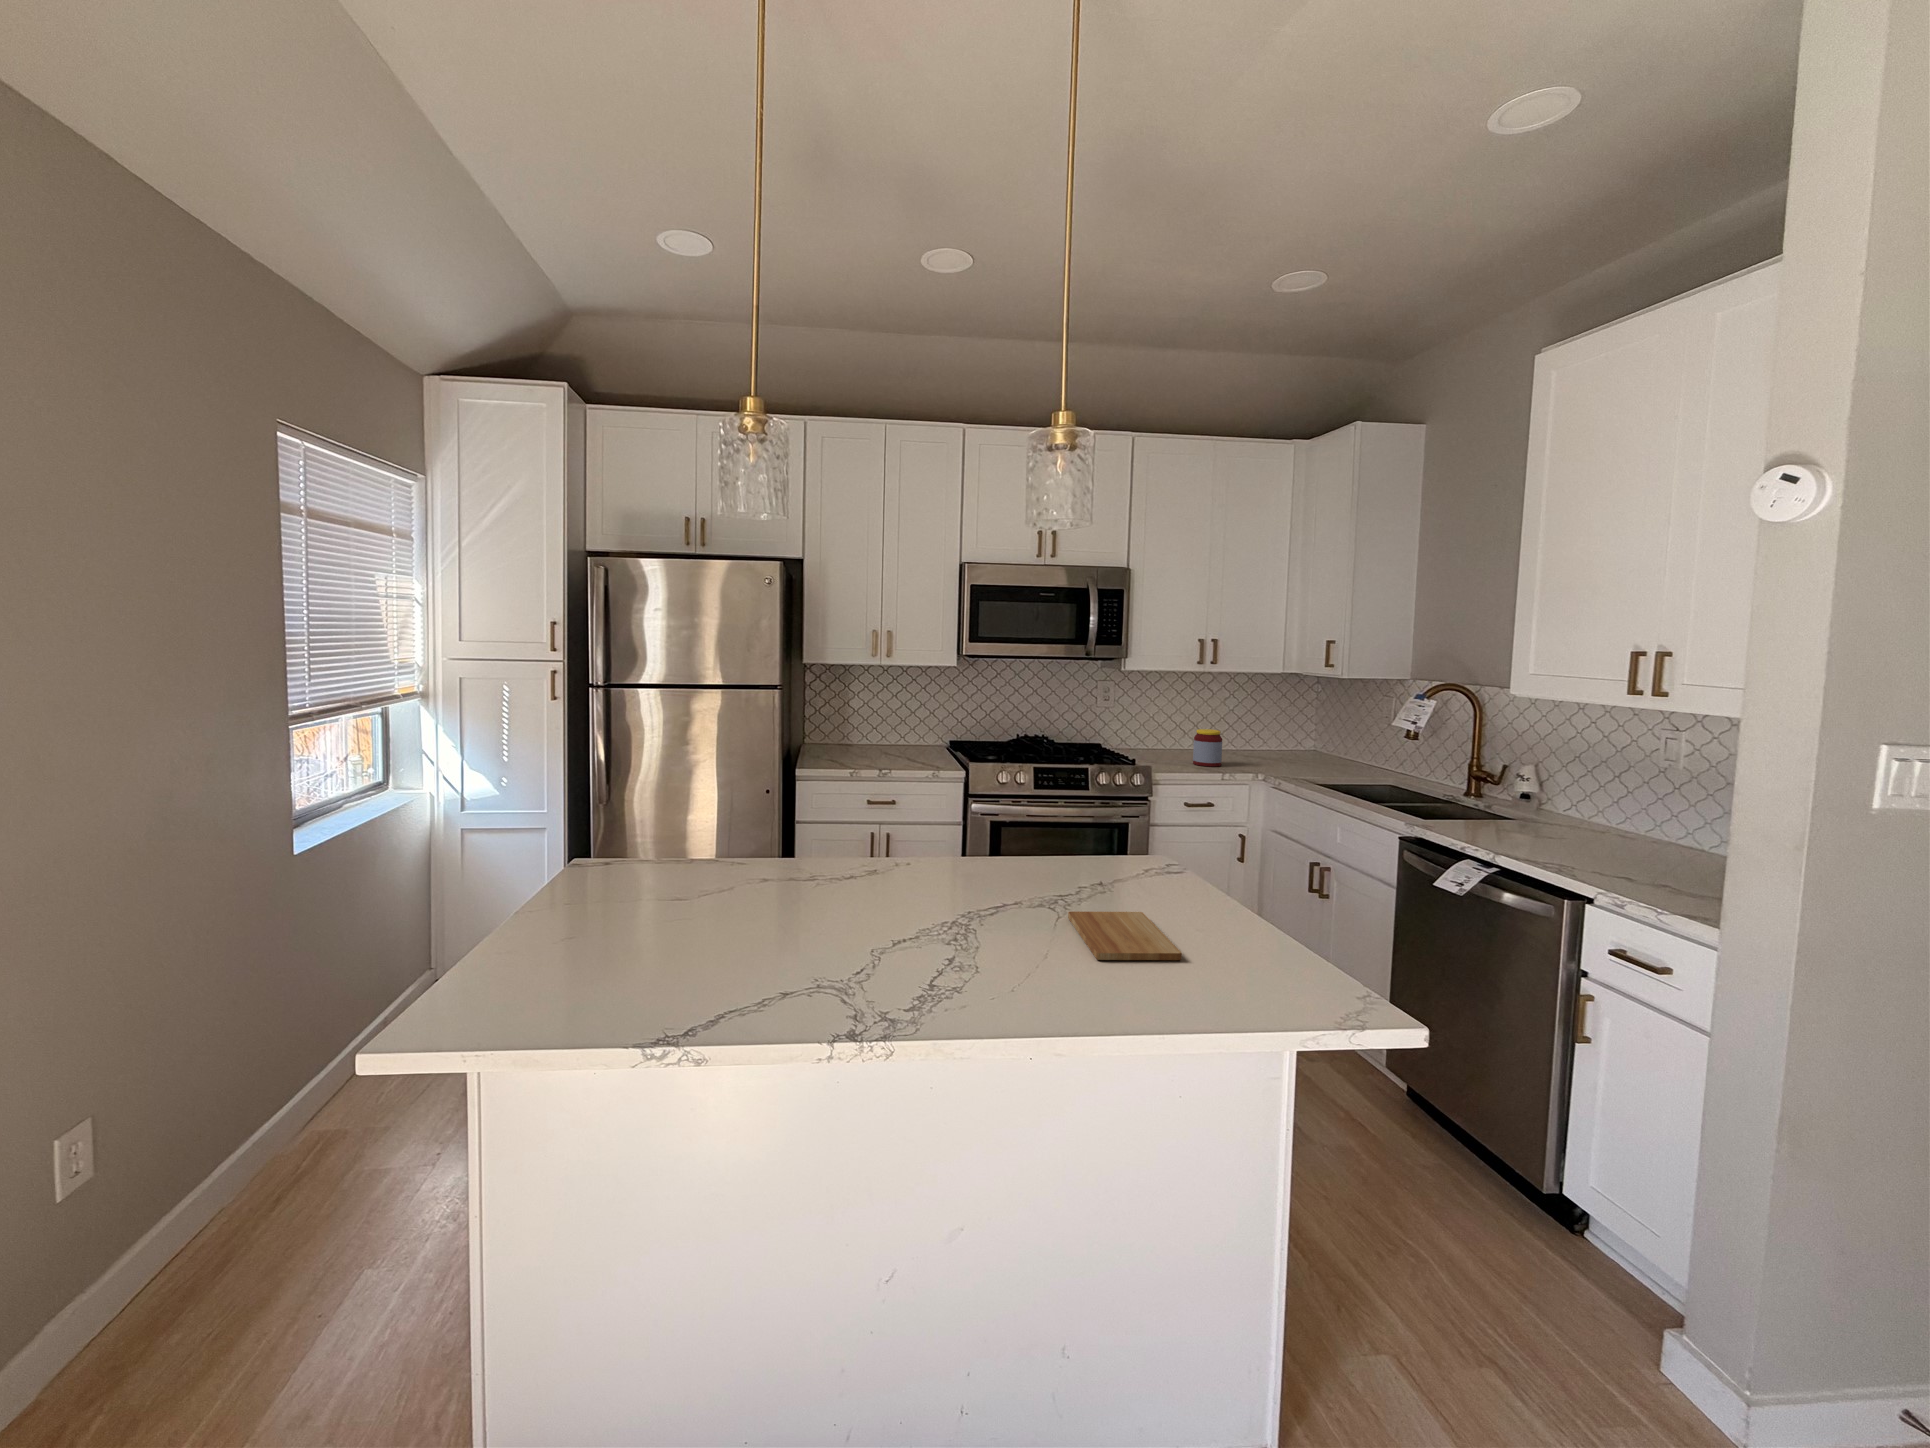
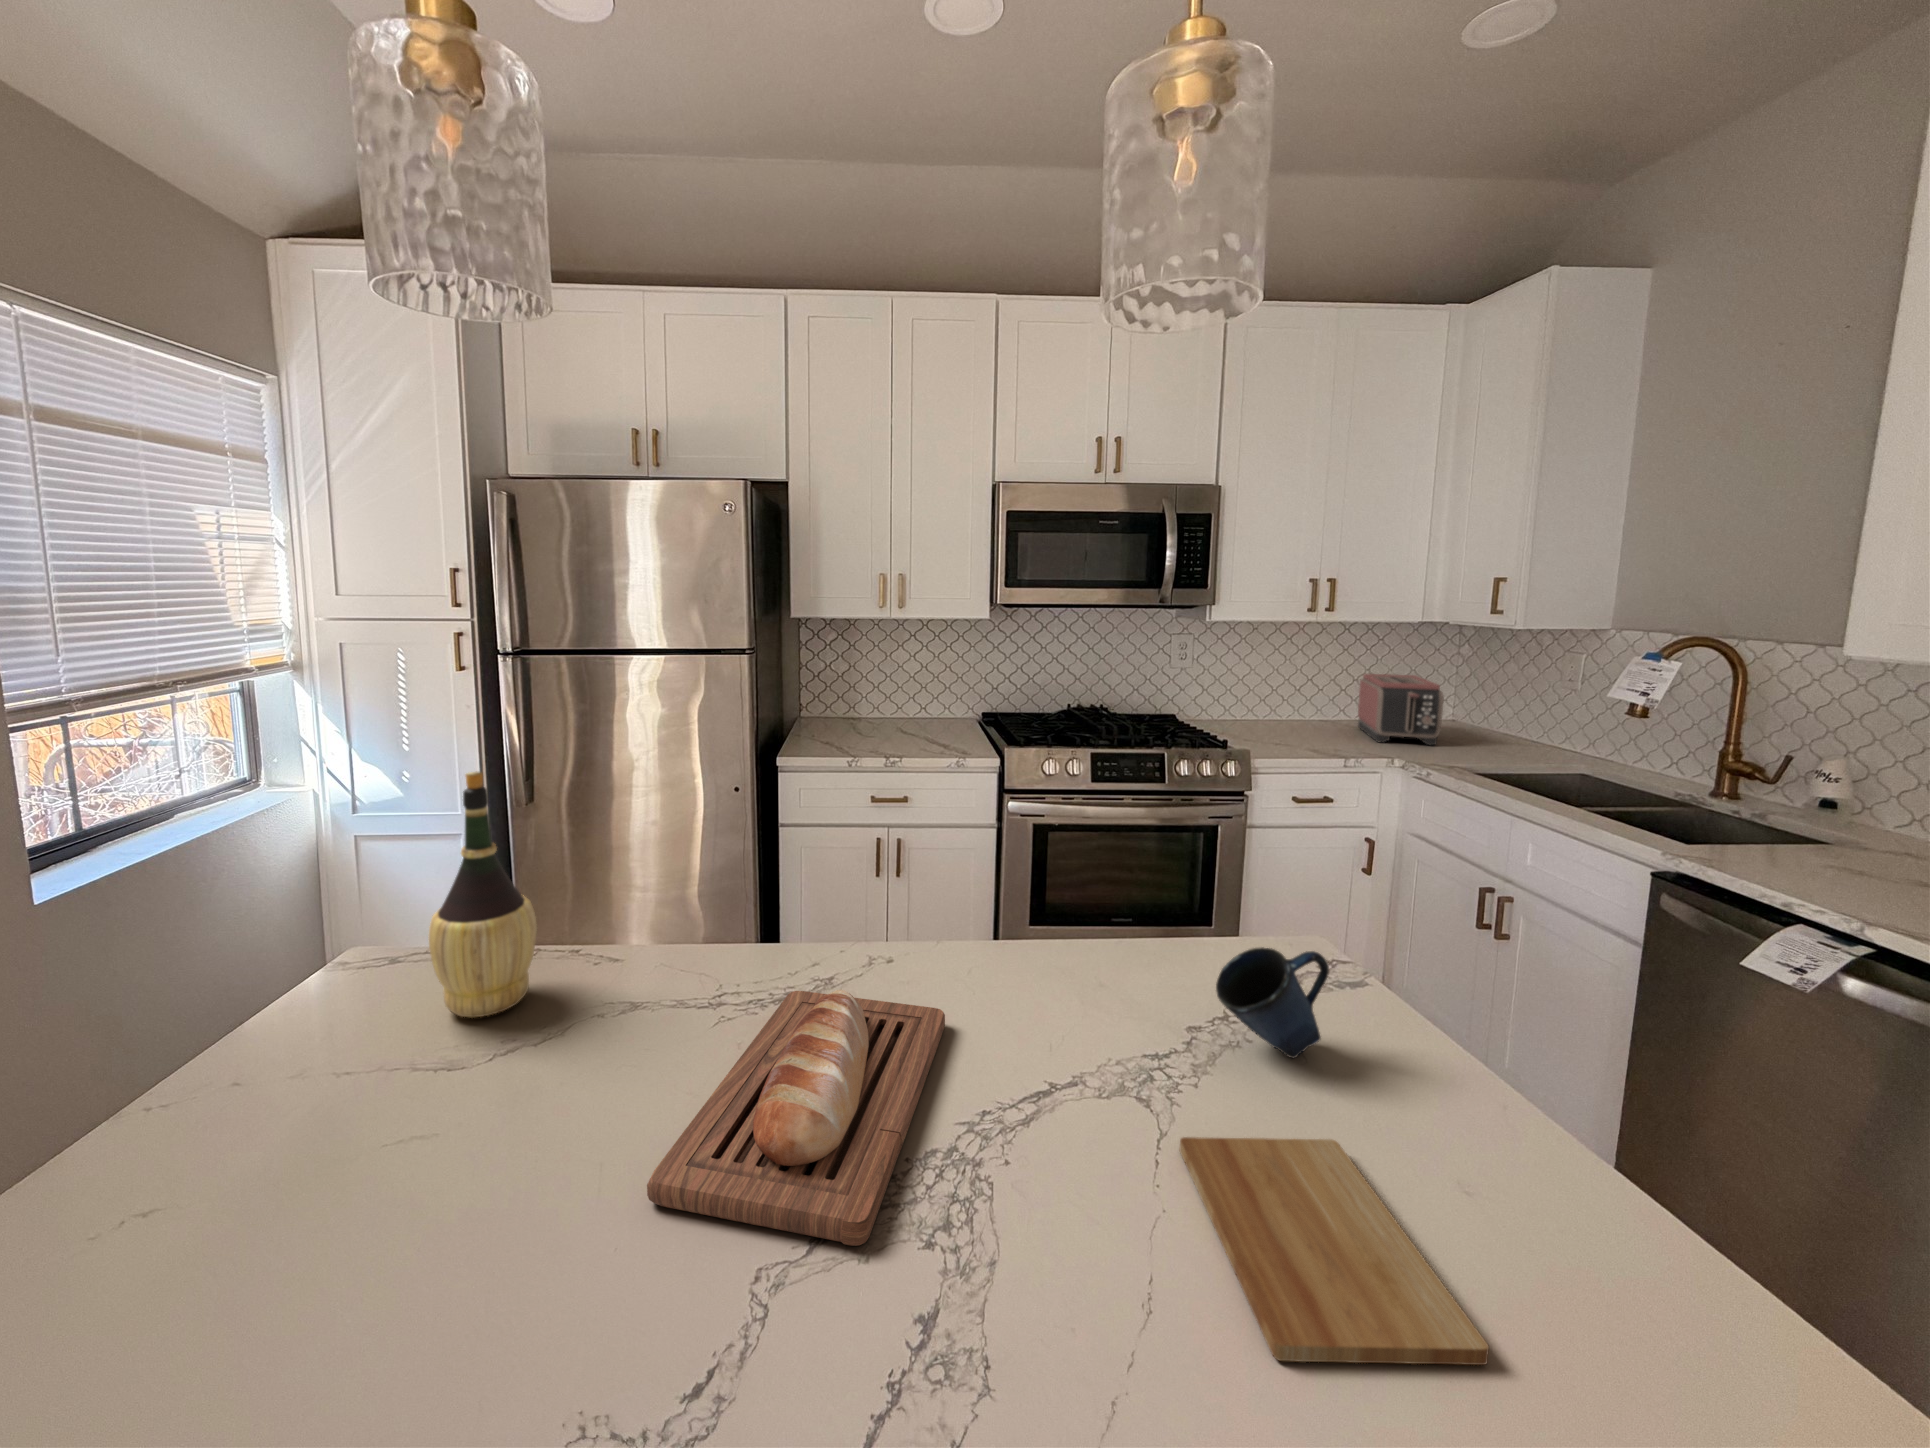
toaster: none [1243,712,1299,766] -> present [1358,674,1444,745]
jar: present [1193,729,1222,767] -> none [1298,698,1339,747]
wine bottle: none [659,743,715,881] -> present [429,772,537,1017]
mug: none [1093,836,1150,893] -> present [1216,948,1329,1058]
bread loaf: none [819,861,949,939] -> present [647,990,945,1246]

